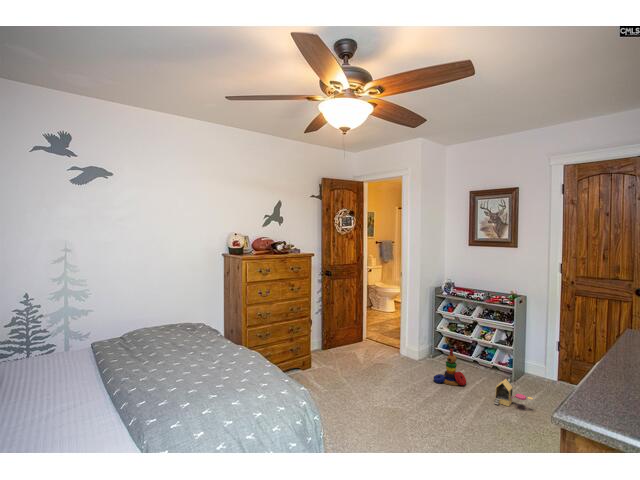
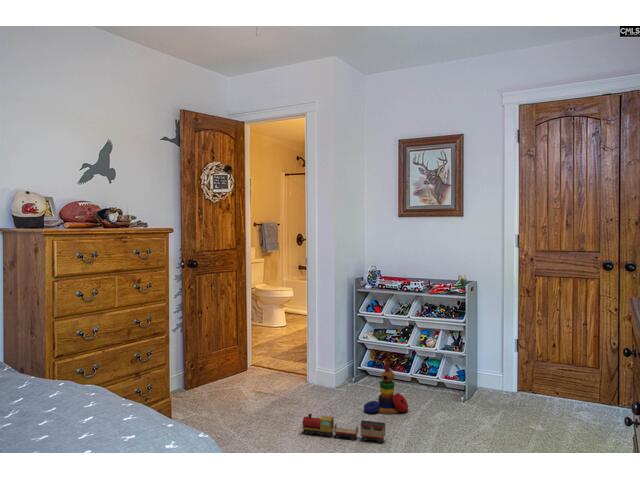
toy train: none [387,379,444,406] -> present [301,414,385,443]
toy house: present [494,379,533,406] -> none [449,392,496,429]

